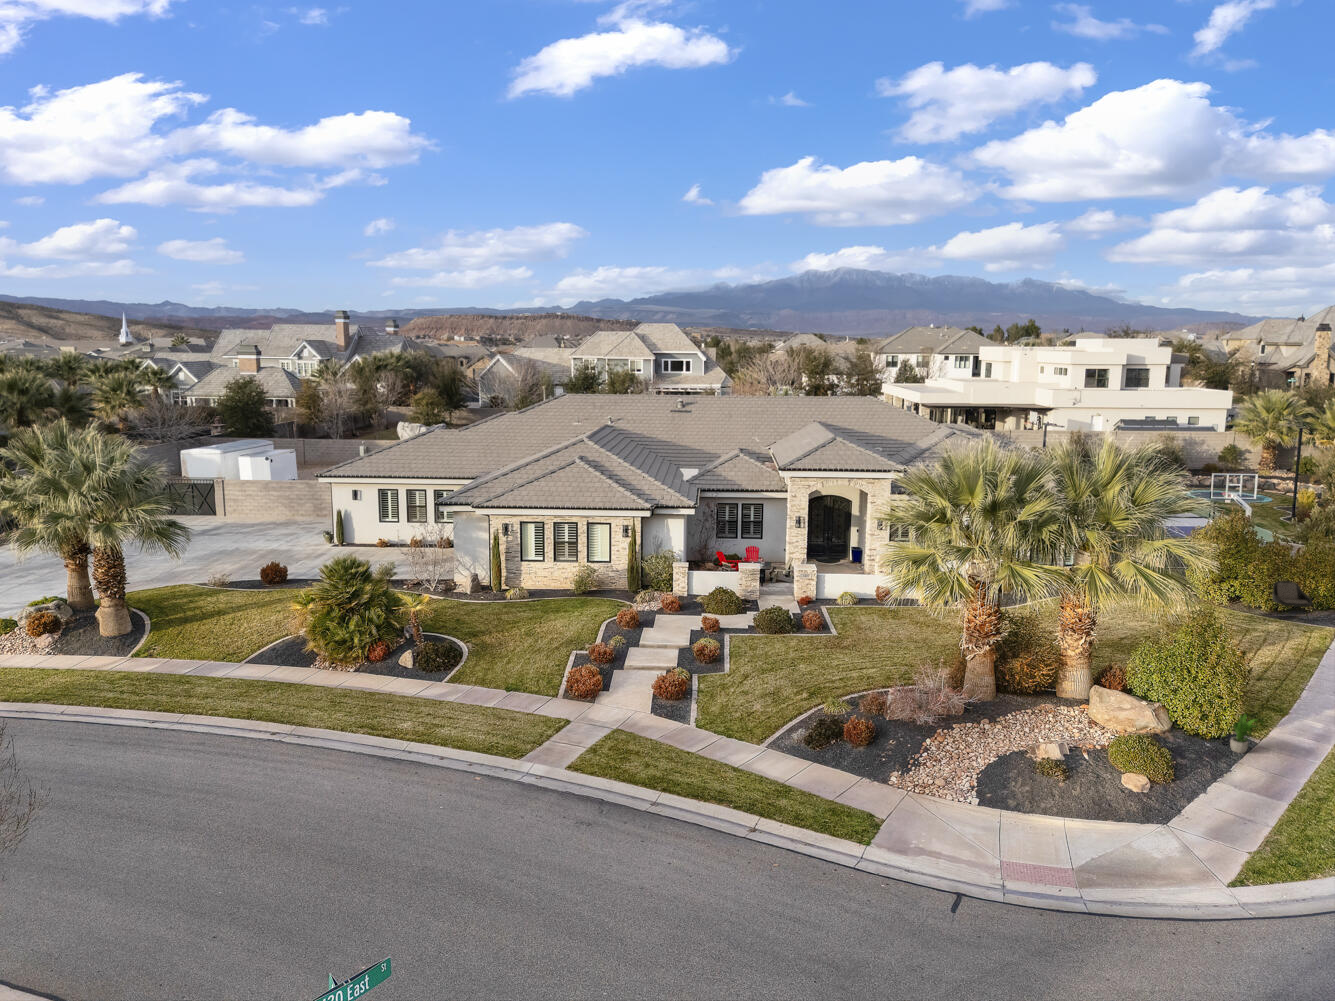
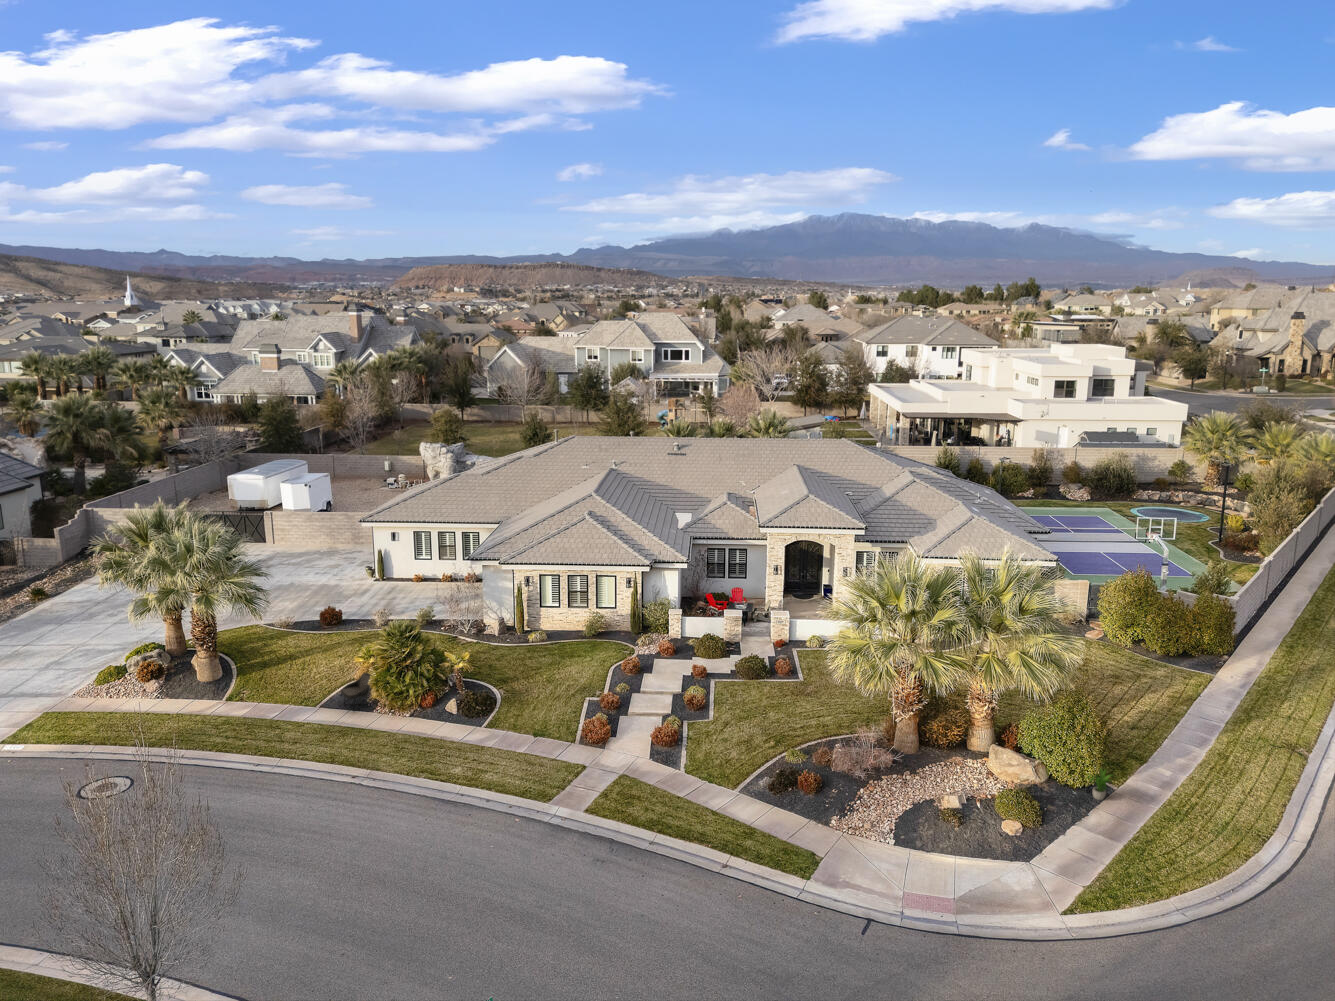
lounge chair: present [1273,581,1313,620] -> present [341,673,371,711]

